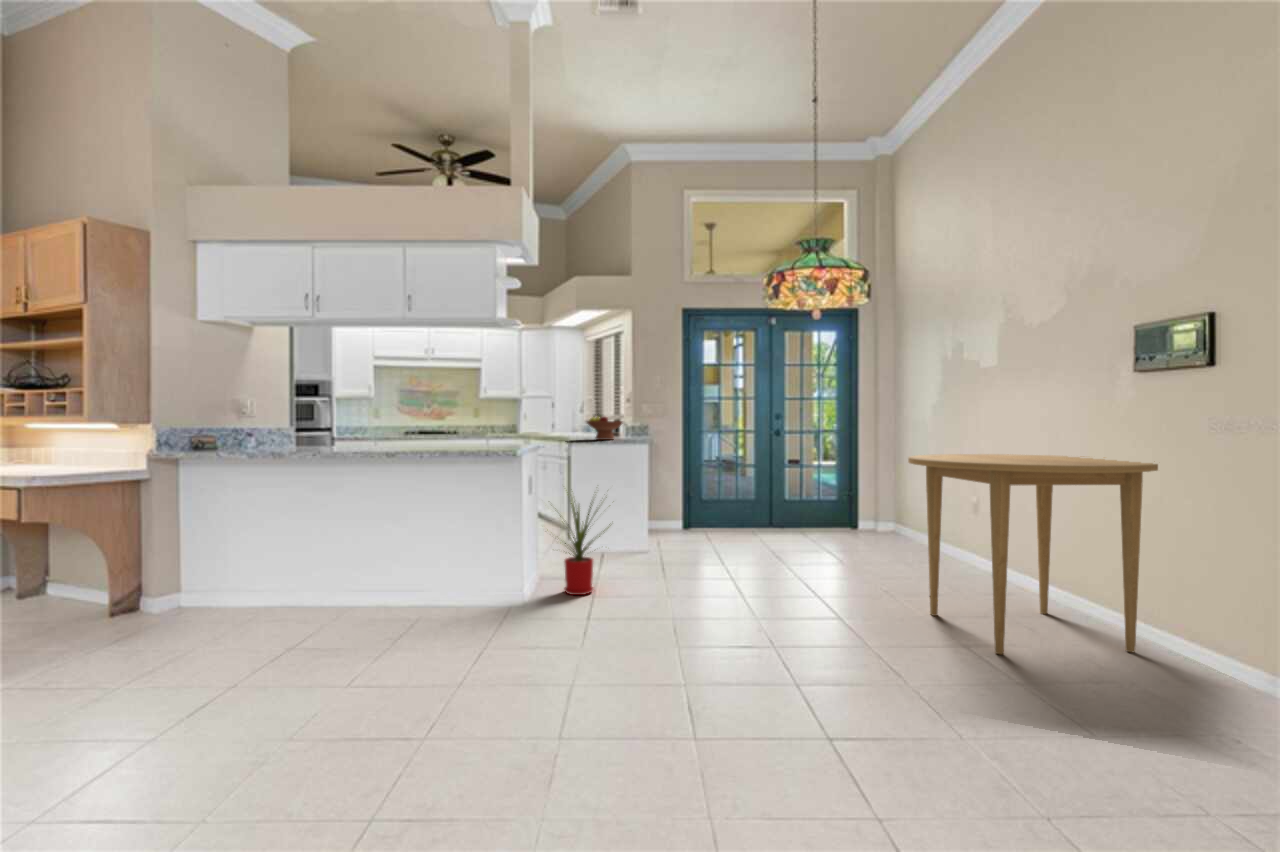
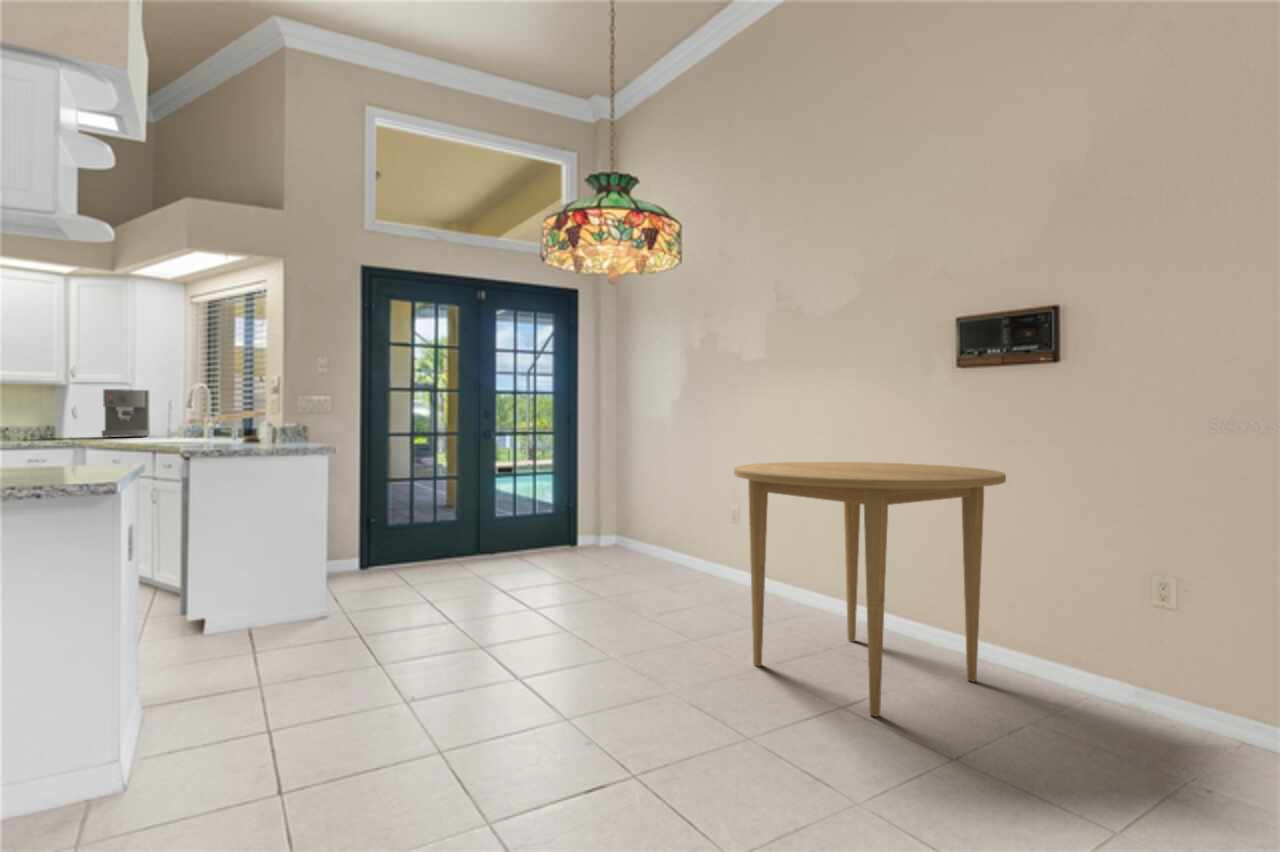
coffee maker: none [537,401,562,432] -> present [102,389,150,438]
fruit bowl: present [587,415,623,440] -> none [215,410,285,451]
house plant: present [560,498,611,595] -> none [149,530,310,733]

